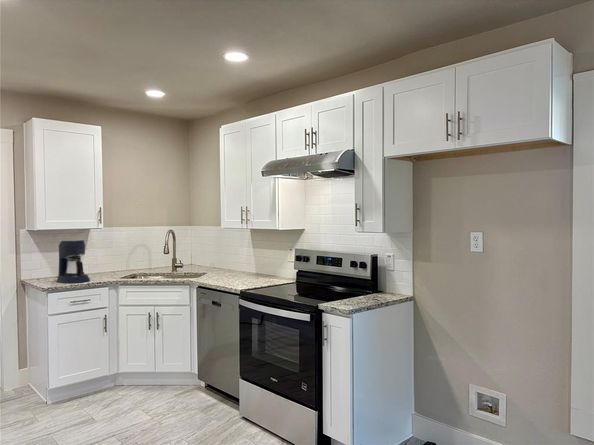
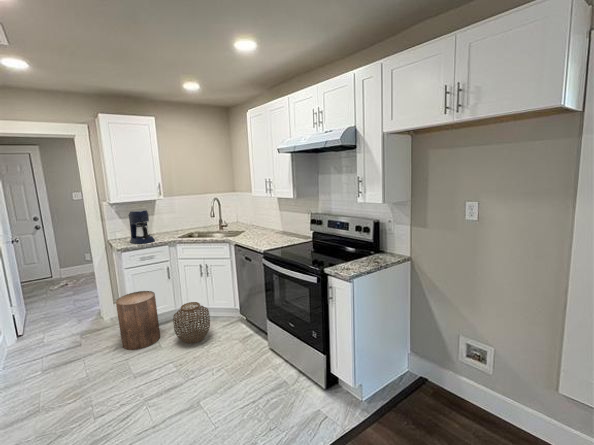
stool: none [37,346,90,424] -> present [116,291,160,350]
woven basket: none [113,360,161,416] -> present [173,302,210,344]

